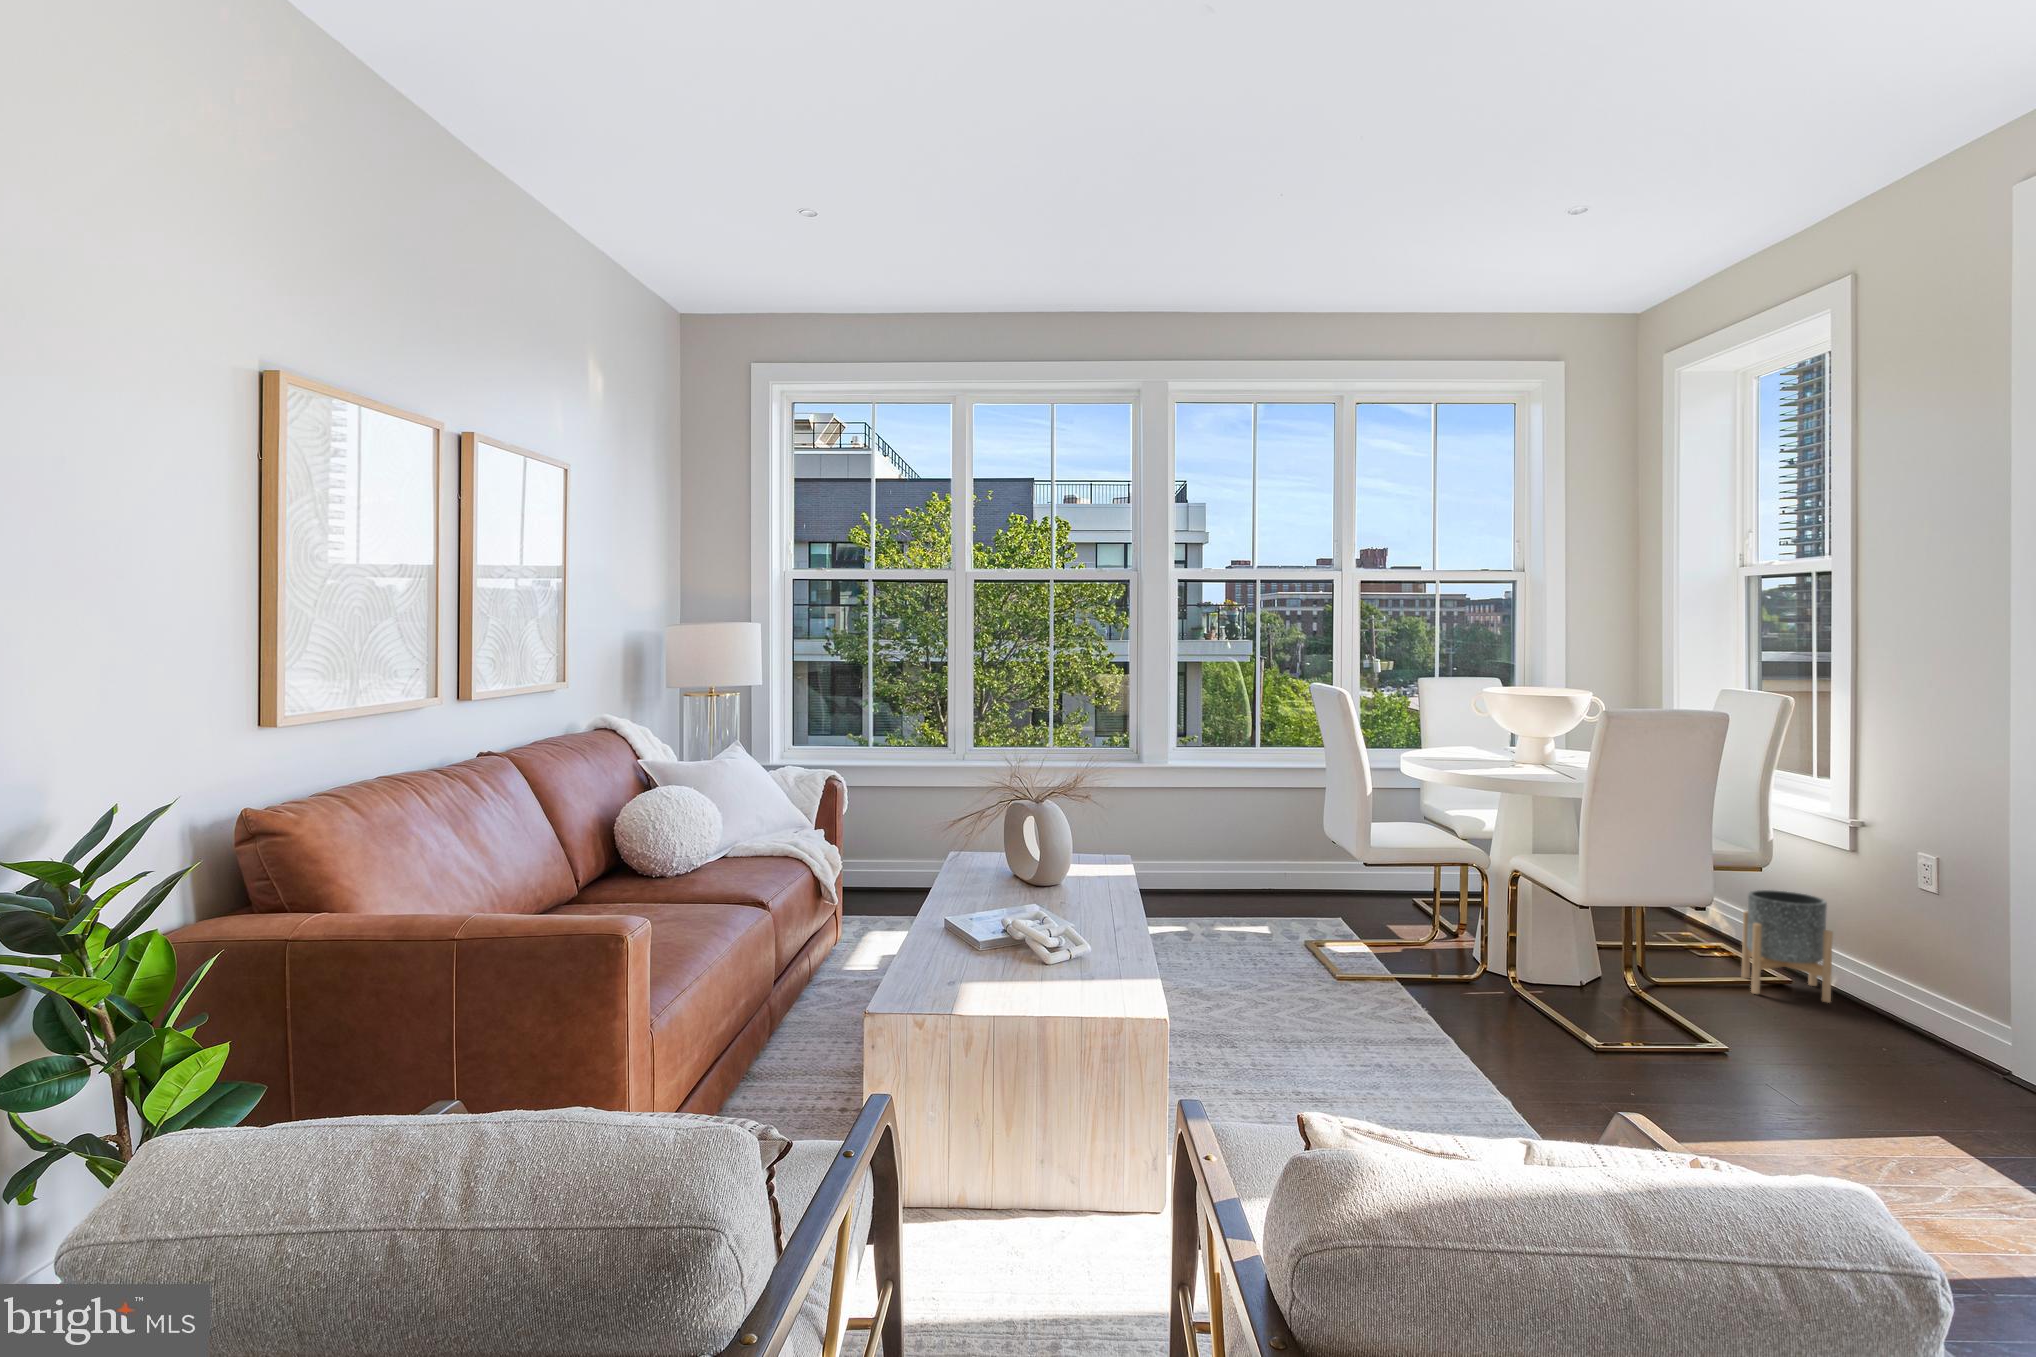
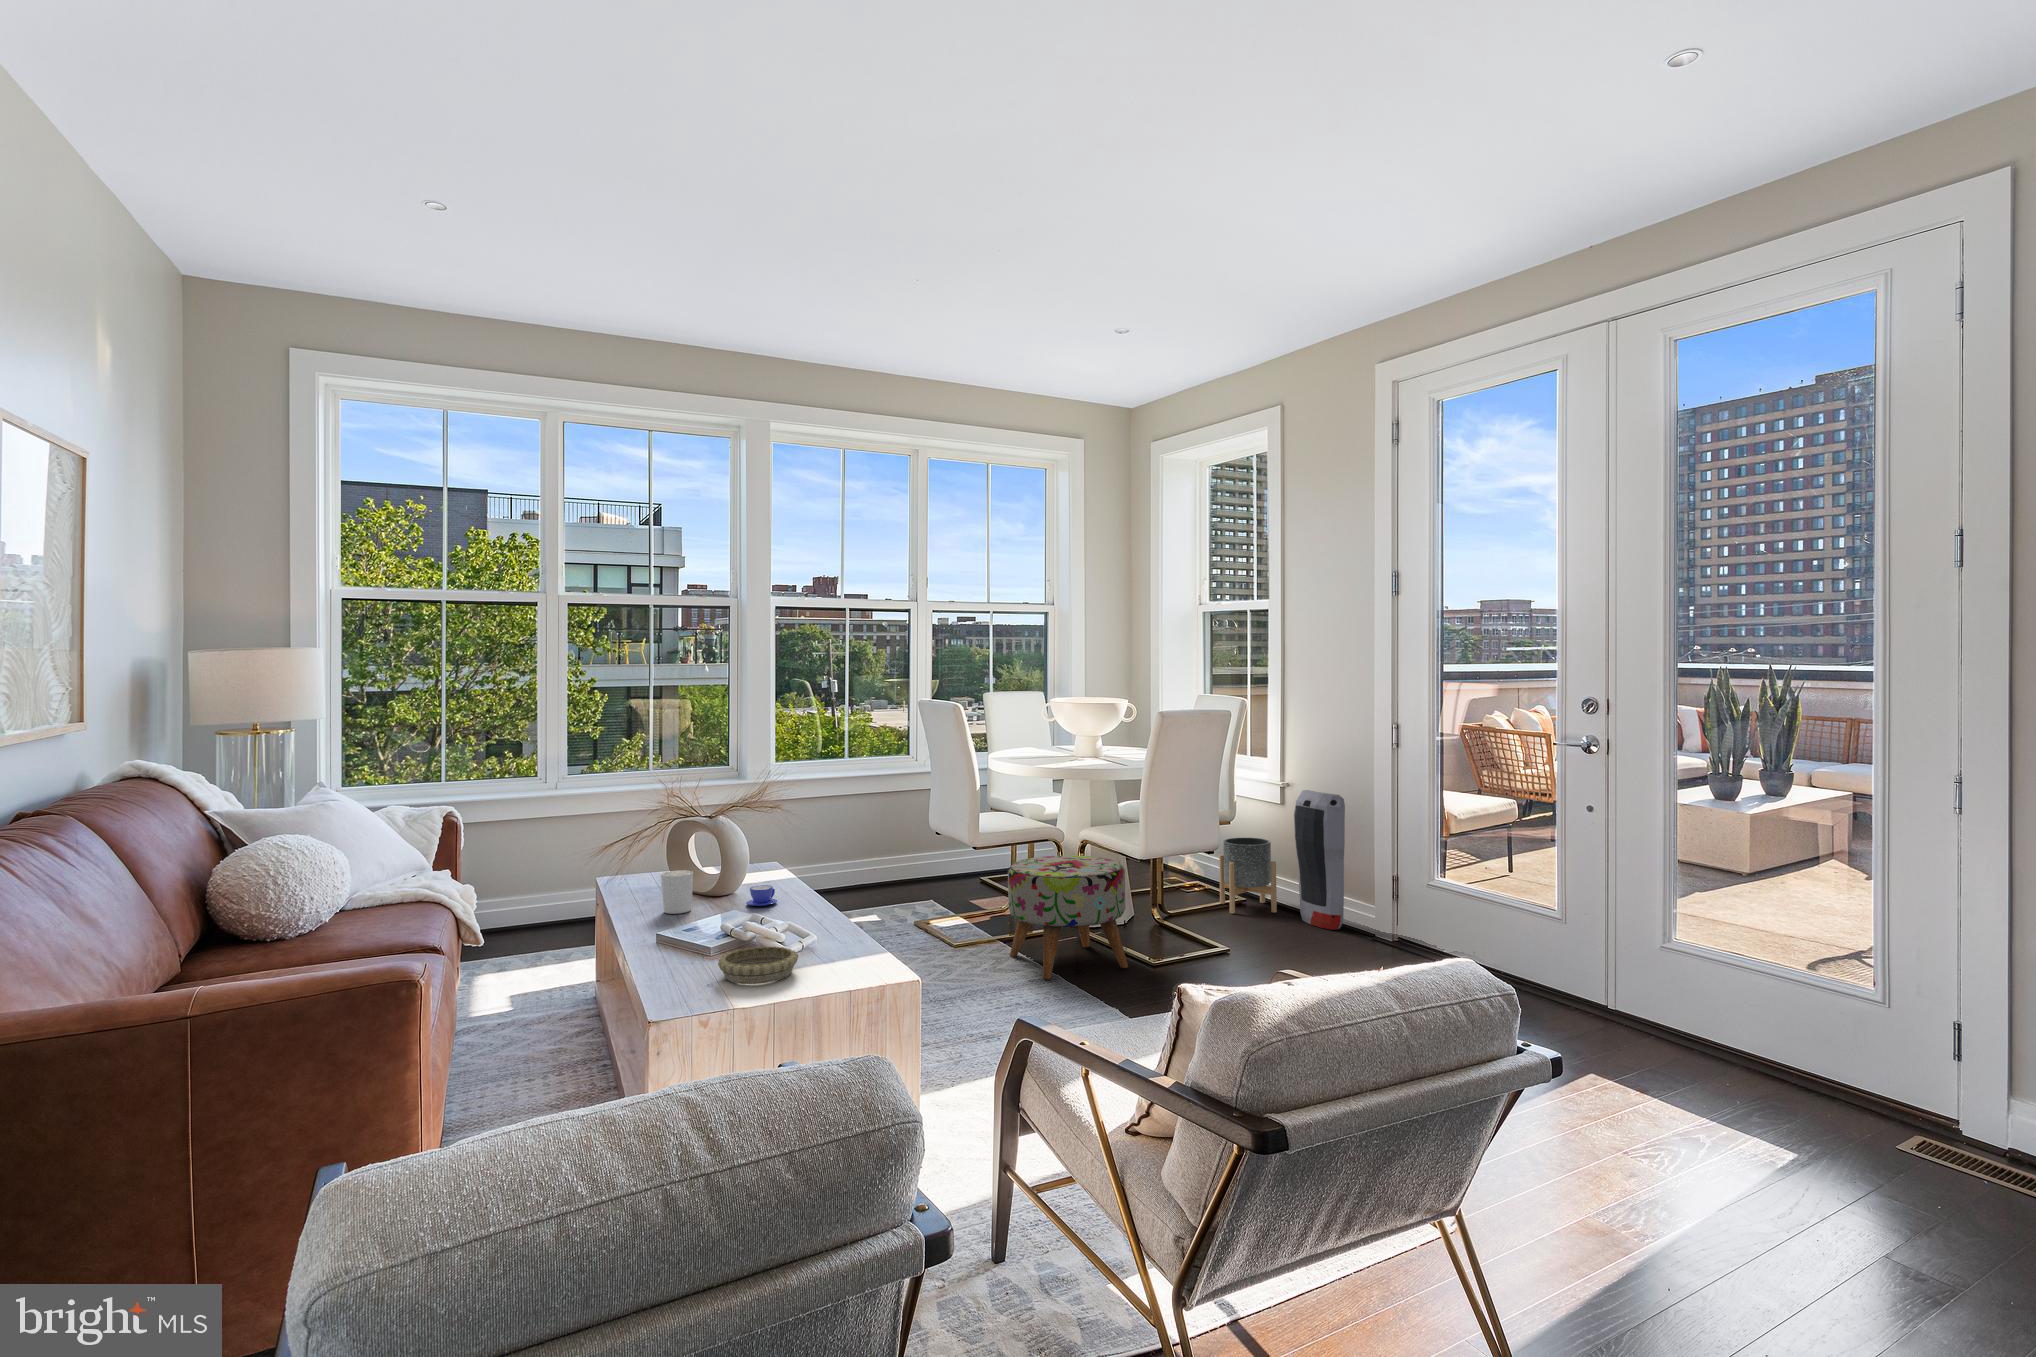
air purifier: none [1863,835,1951,1043] -> present [1294,790,1345,930]
candle holder: none [981,854,1014,899] -> present [661,870,693,914]
teacup: none [1066,880,1099,902] -> present [746,885,777,906]
ottoman: none [1402,885,1564,1043] -> present [1008,855,1128,979]
decorative bowl: none [982,948,1068,991] -> present [718,946,798,984]

